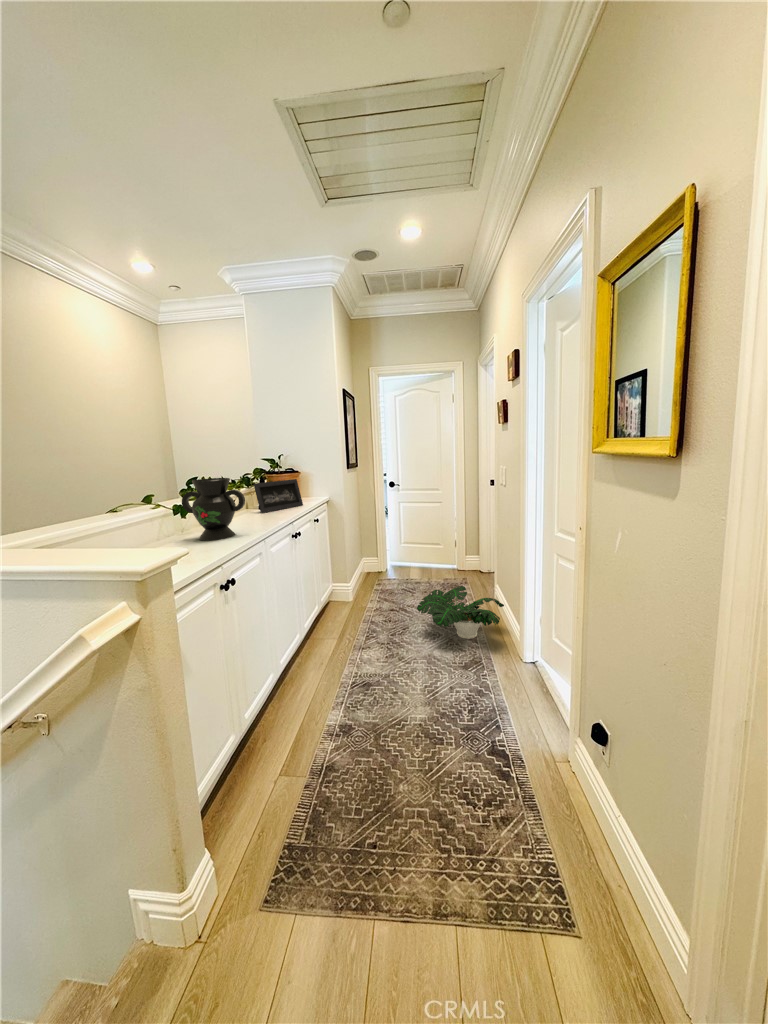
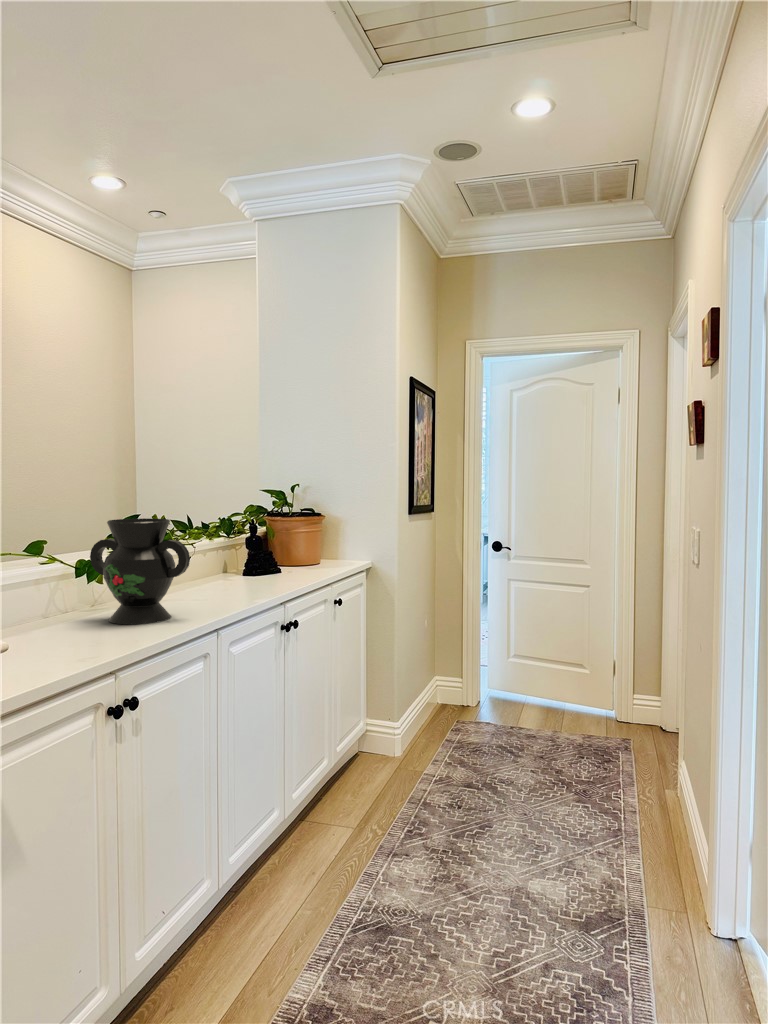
picture frame: present [254,479,303,513] -> none [233,527,318,582]
potted plant: present [417,586,504,639] -> none [506,754,685,866]

